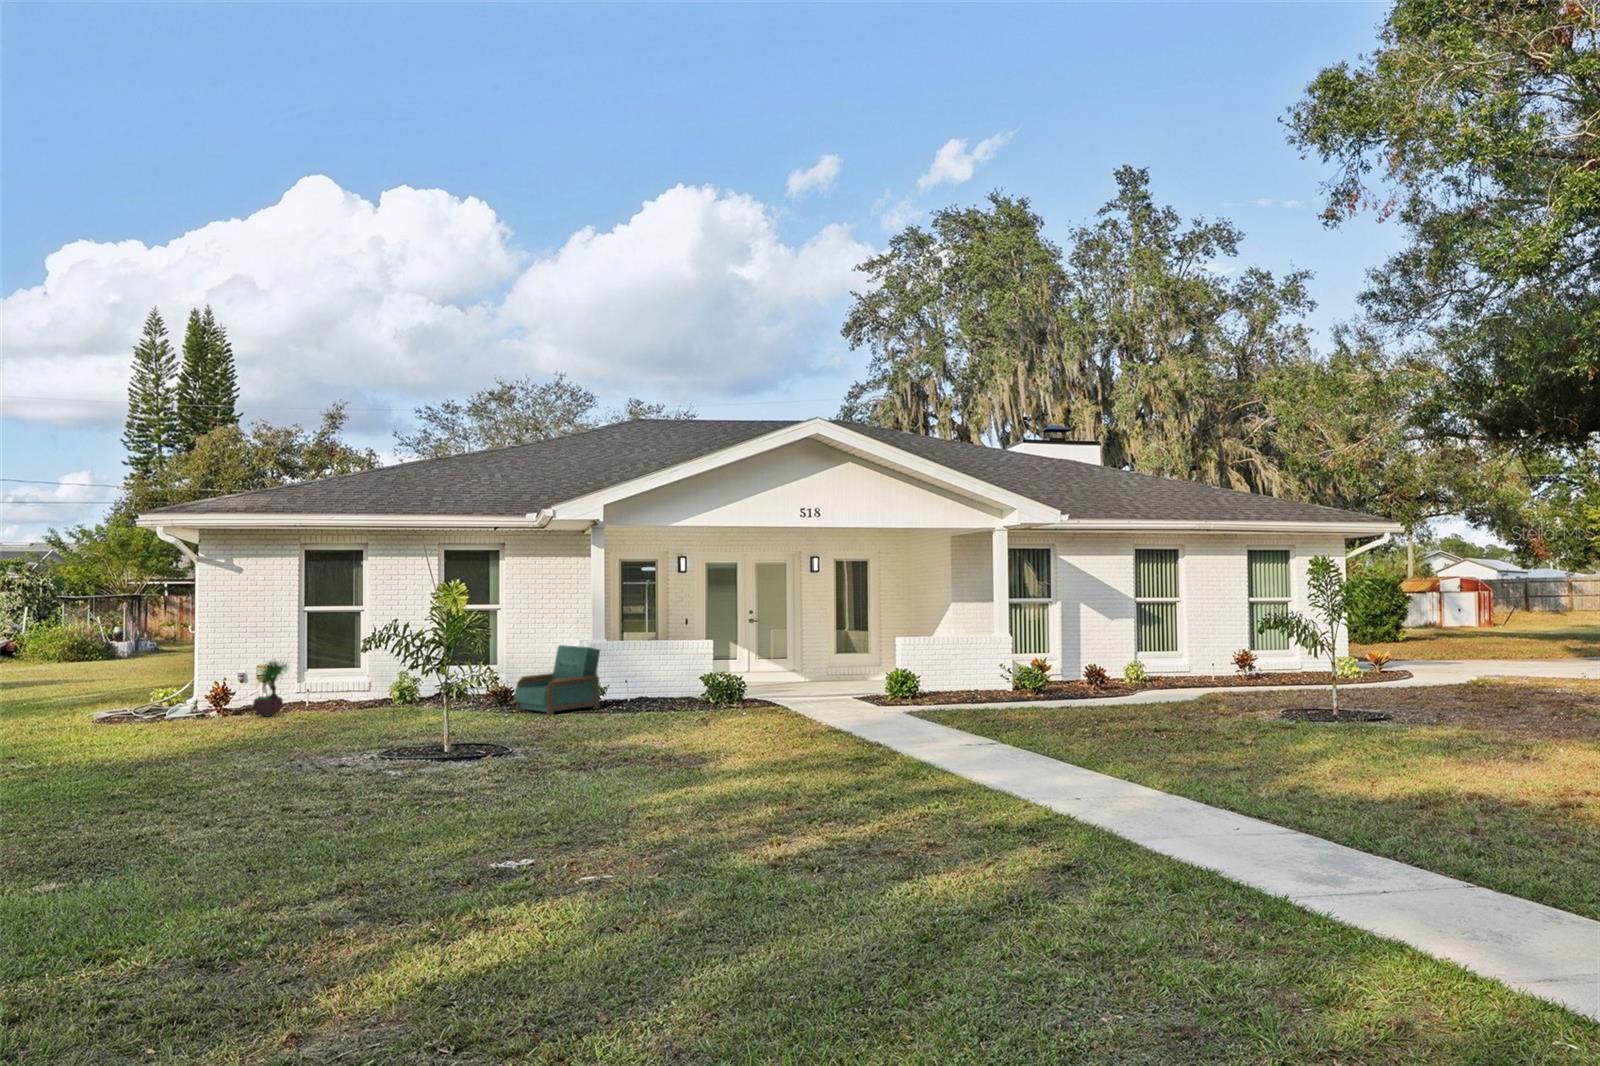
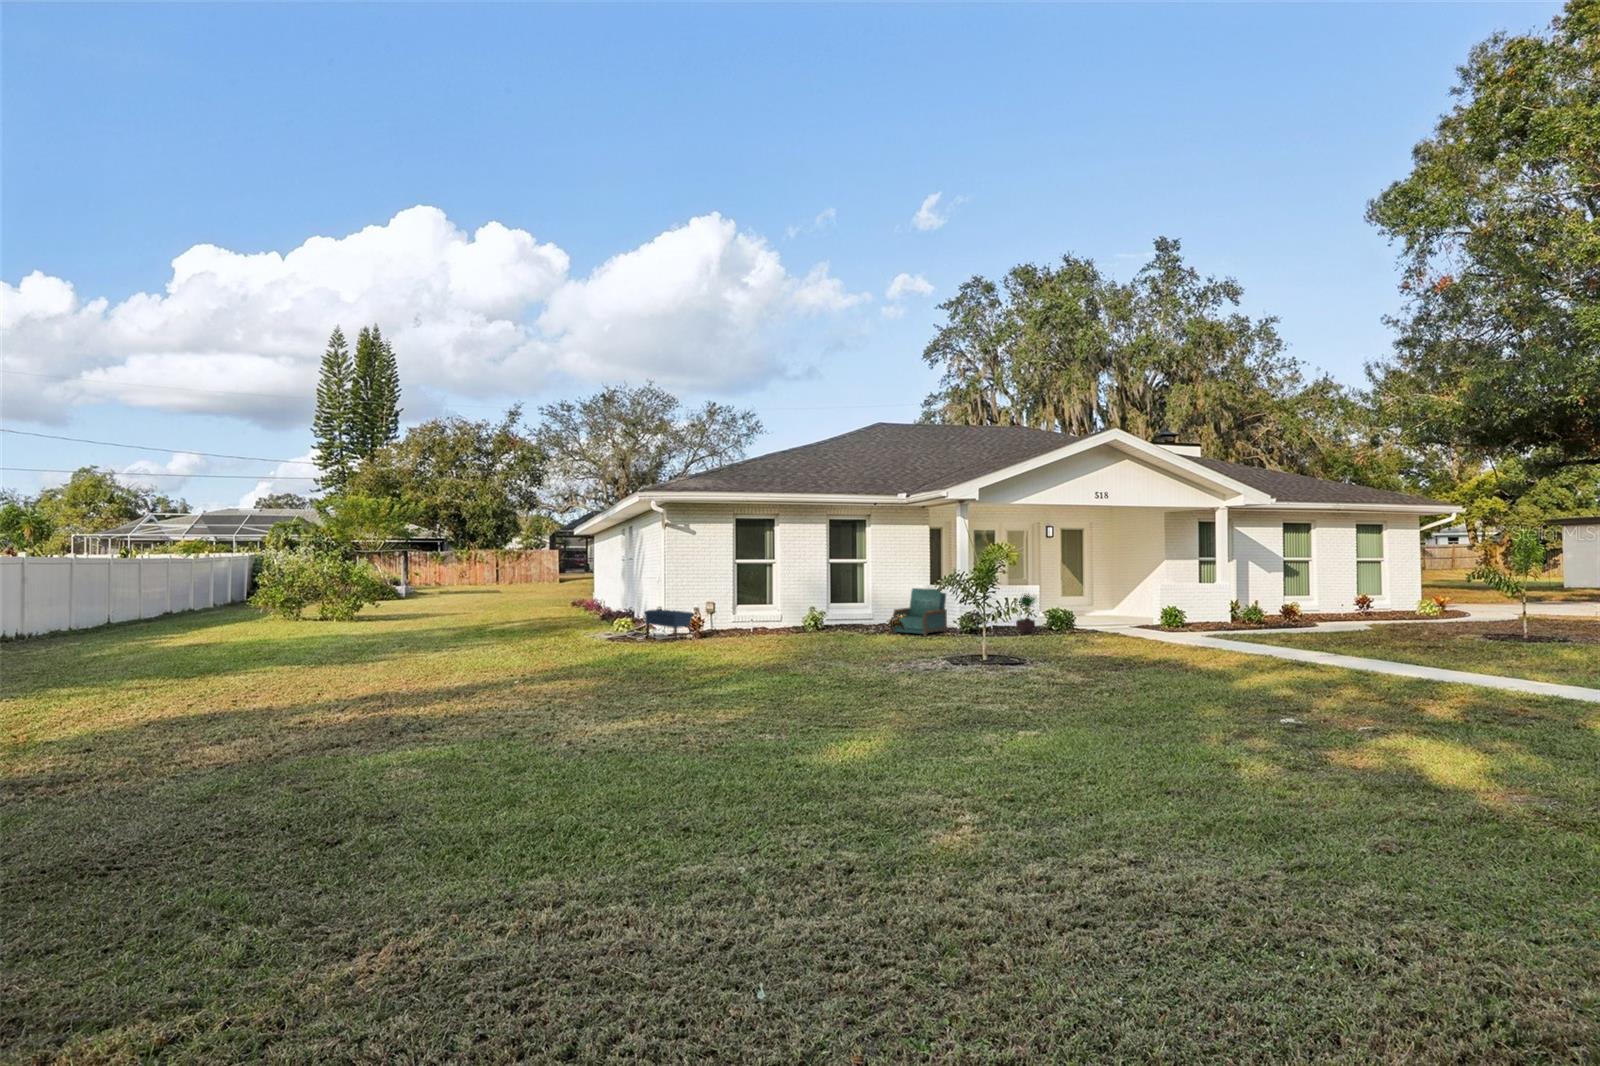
potted tree: present [253,659,287,717] -> present [1016,594,1036,633]
bench: none [171,677,221,723] -> present [645,609,693,640]

